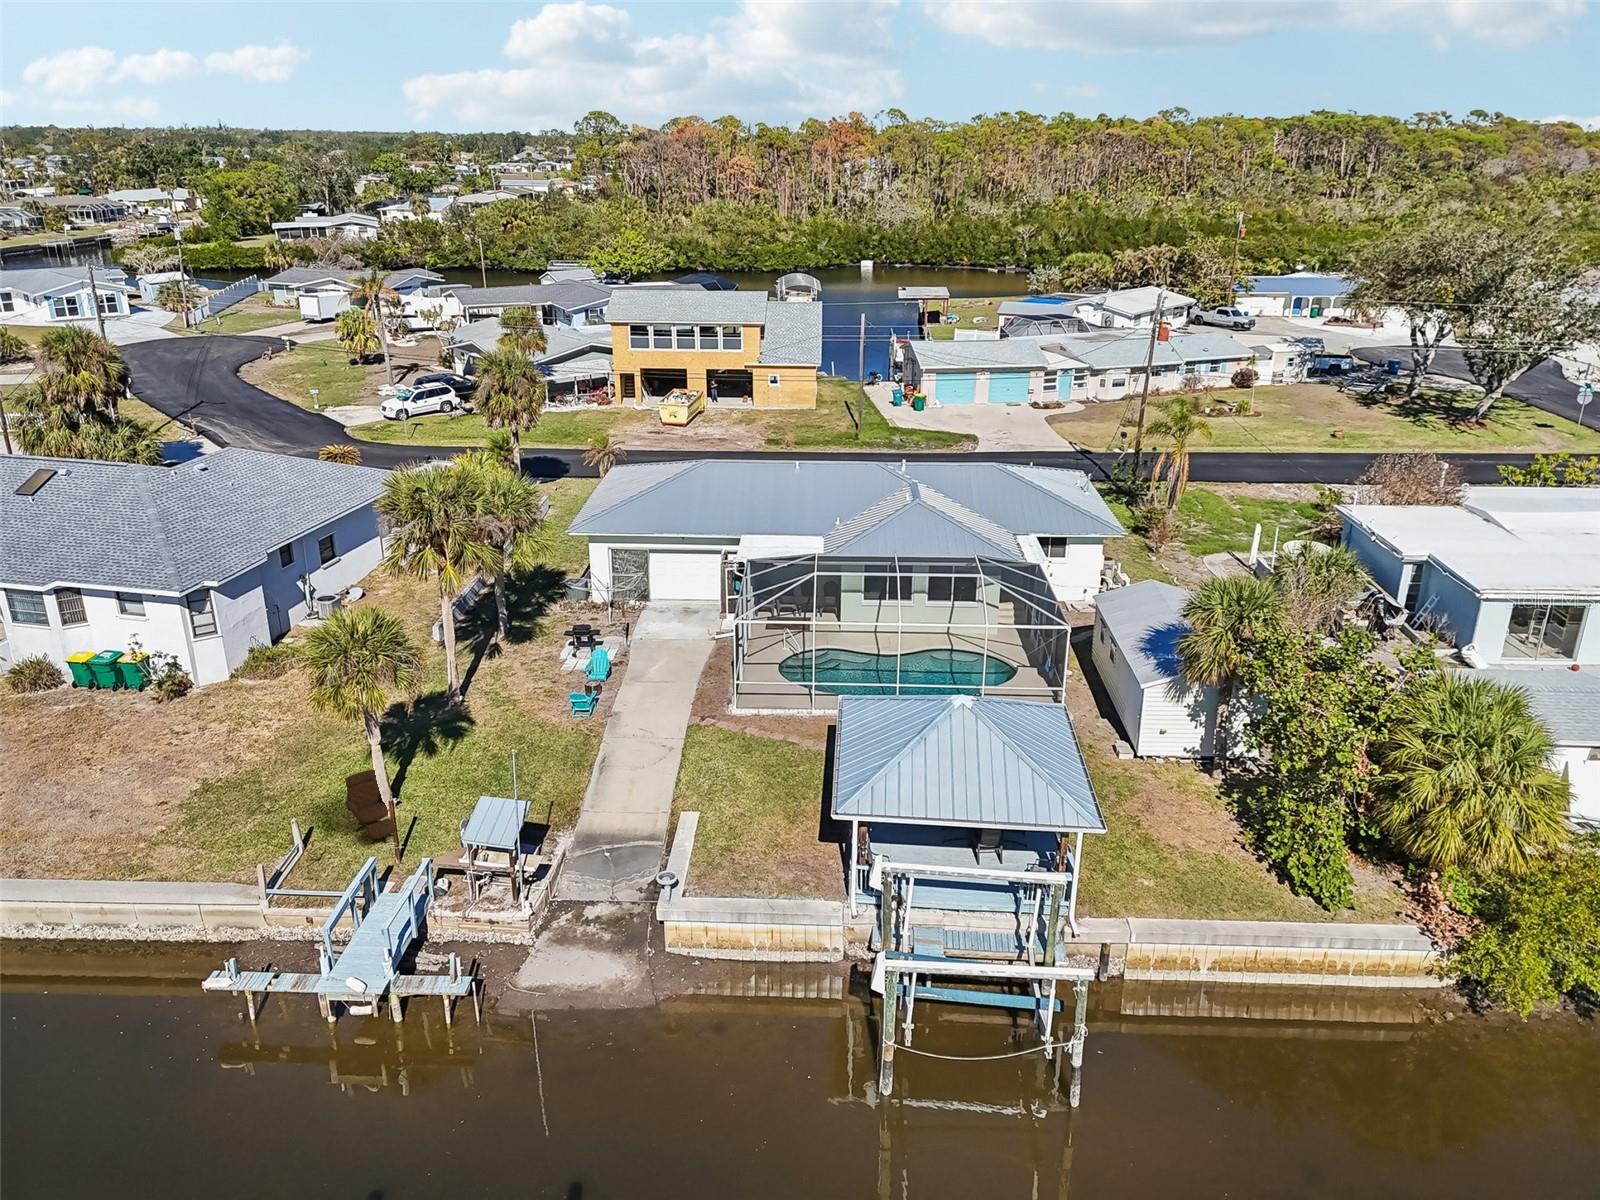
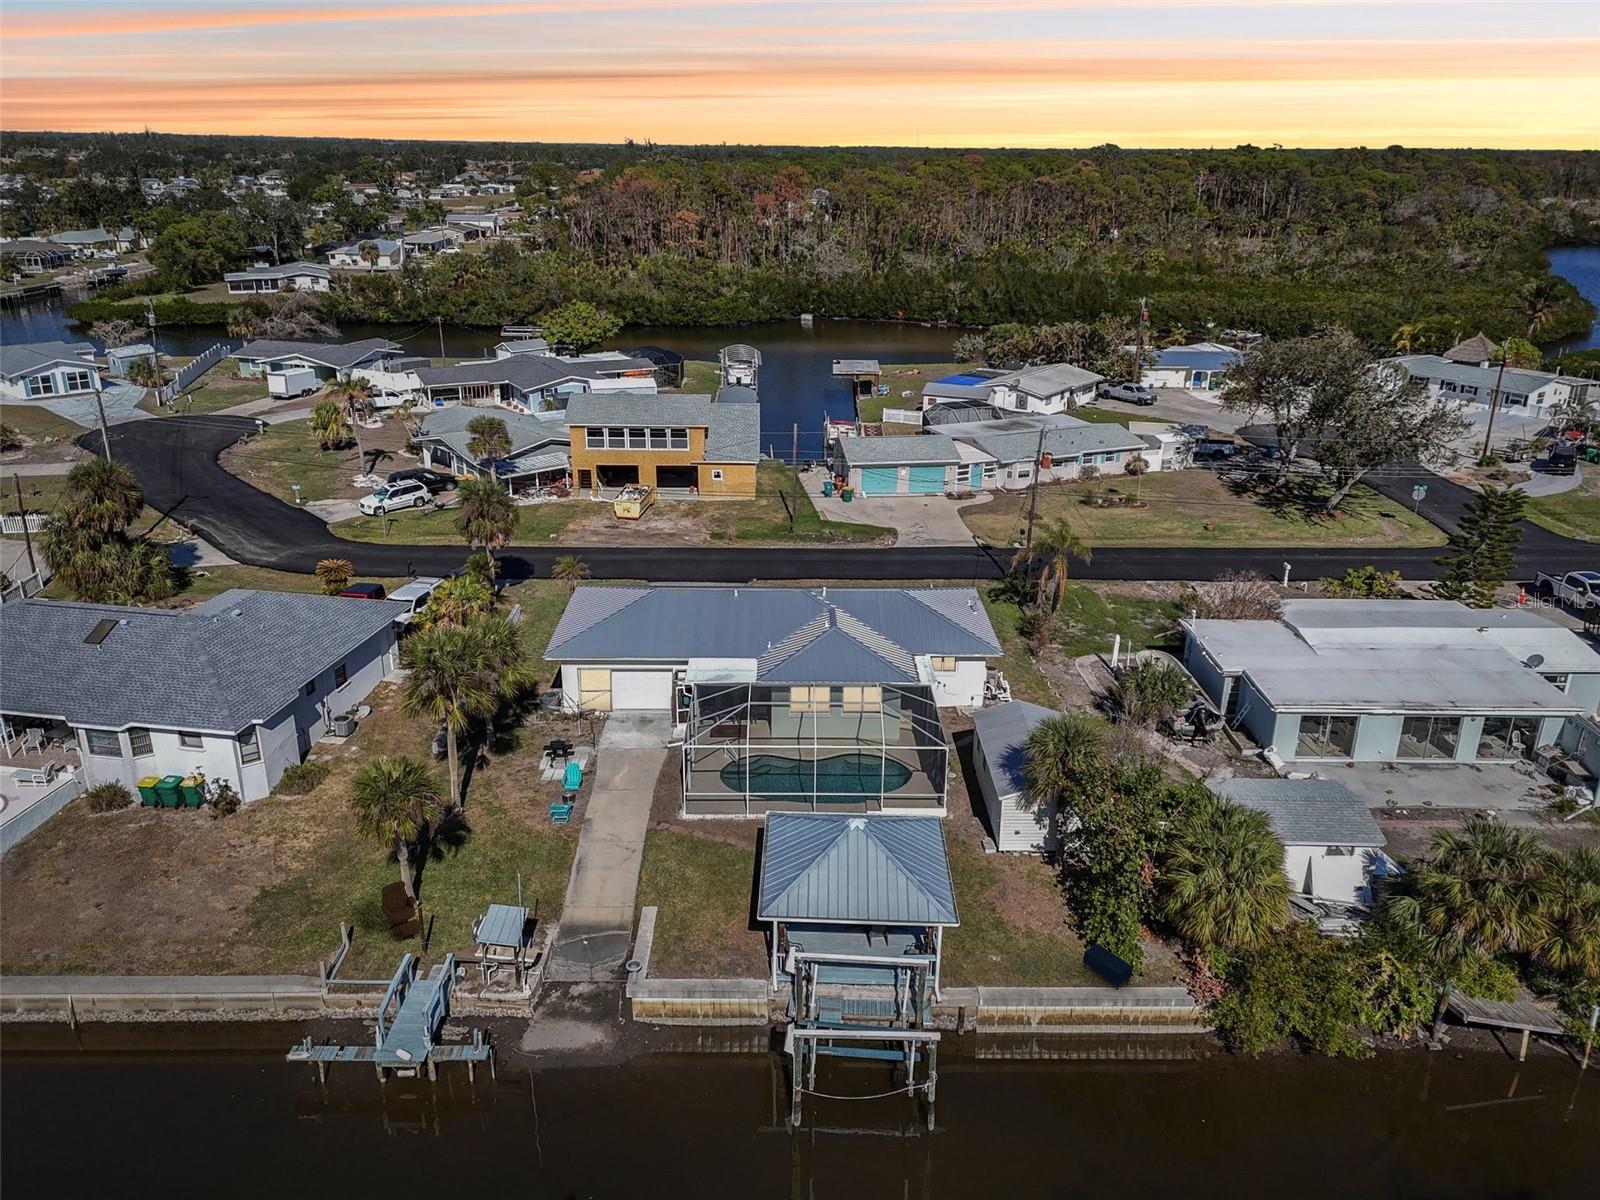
bench: none [1269,865,1342,926] -> present [1083,944,1132,990]

